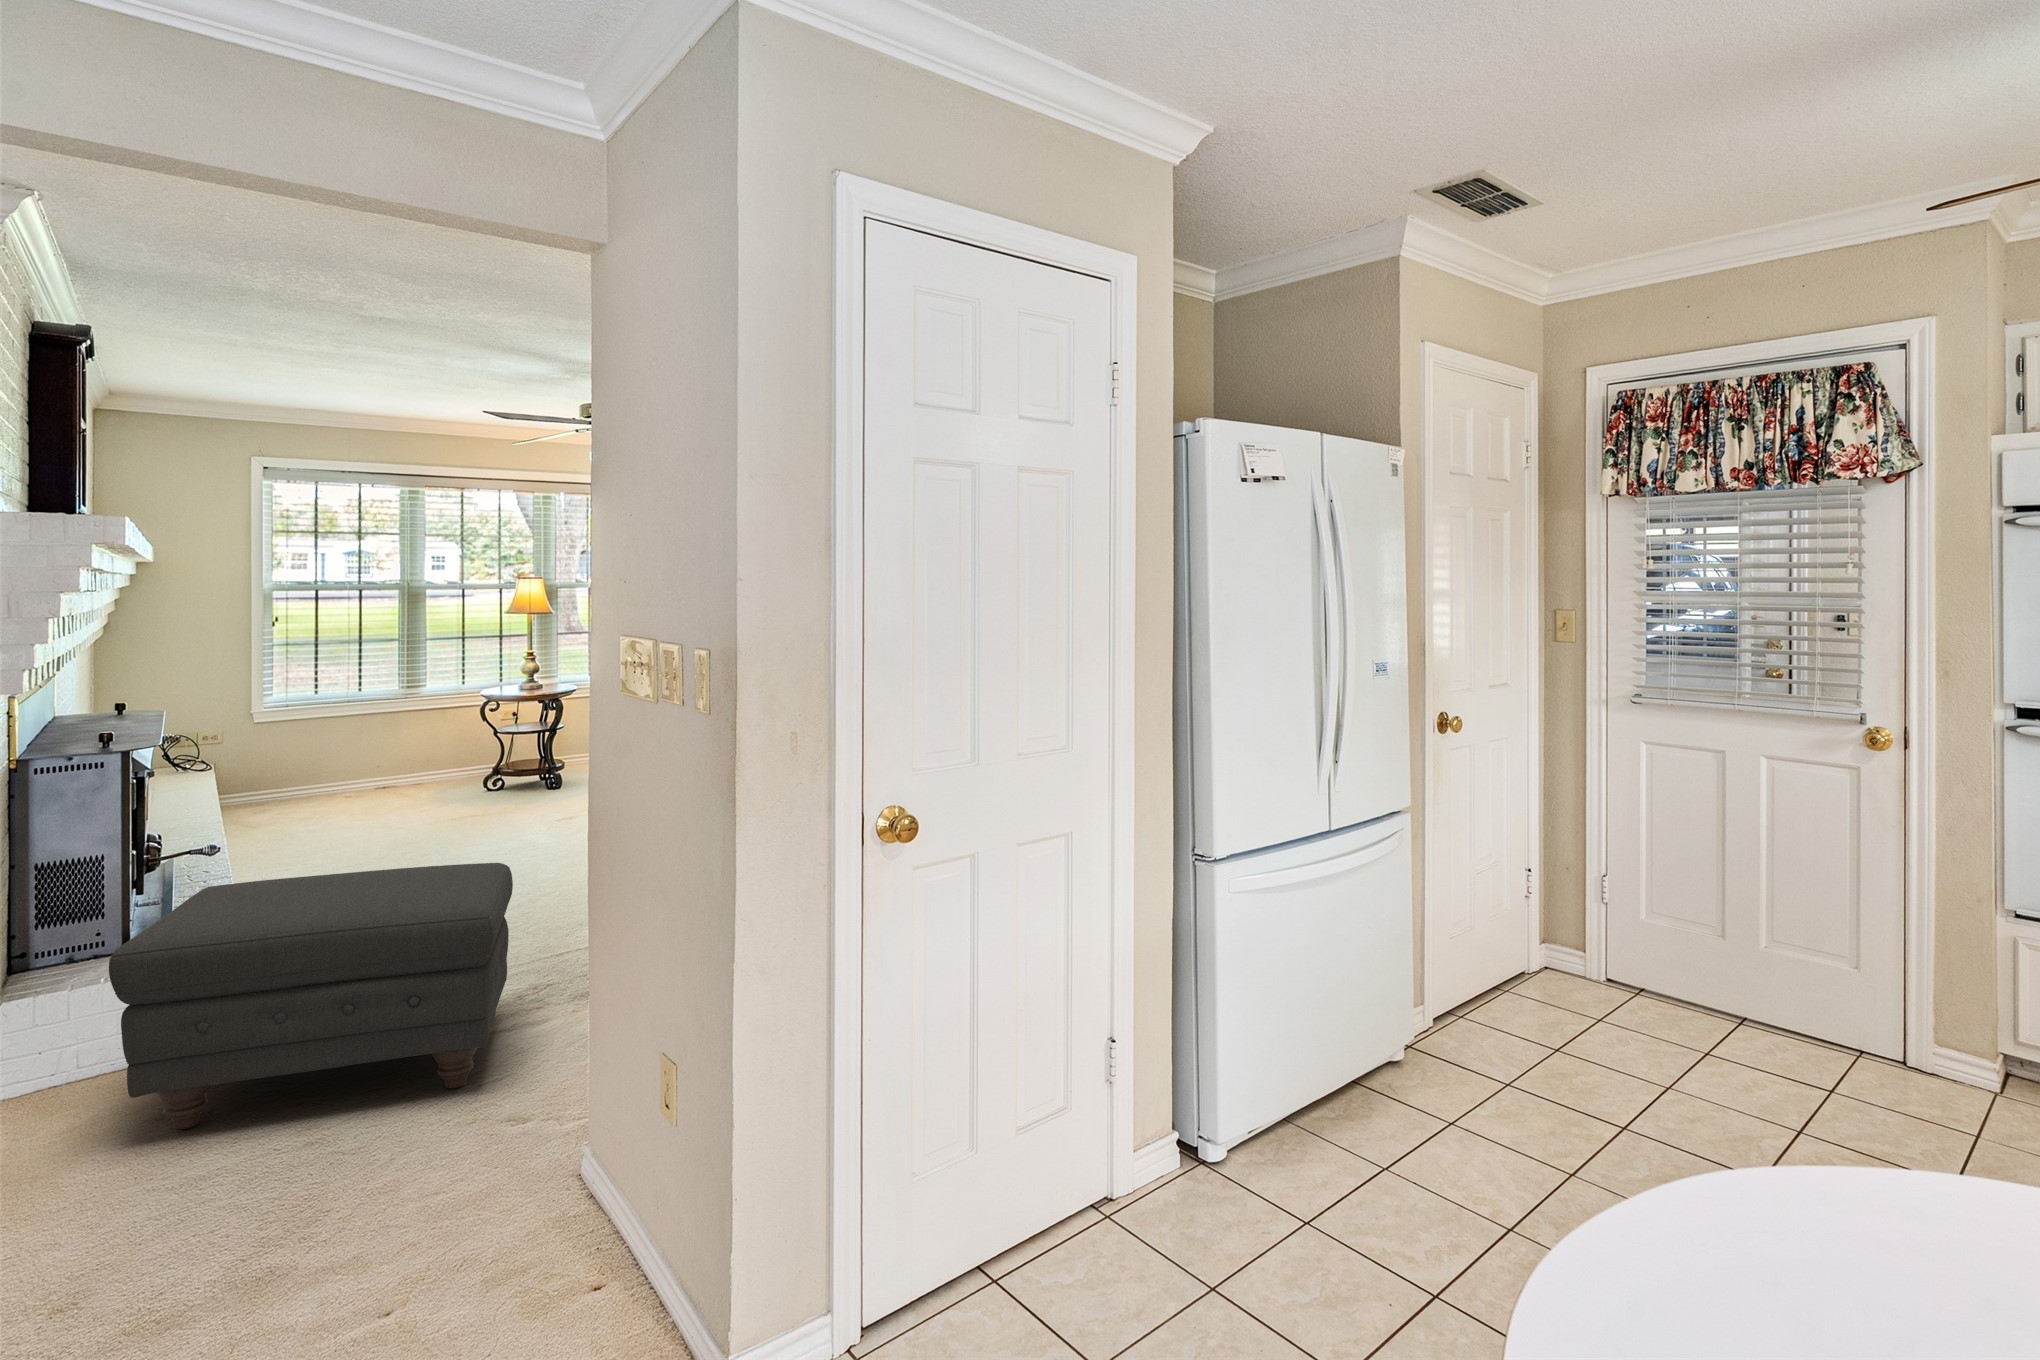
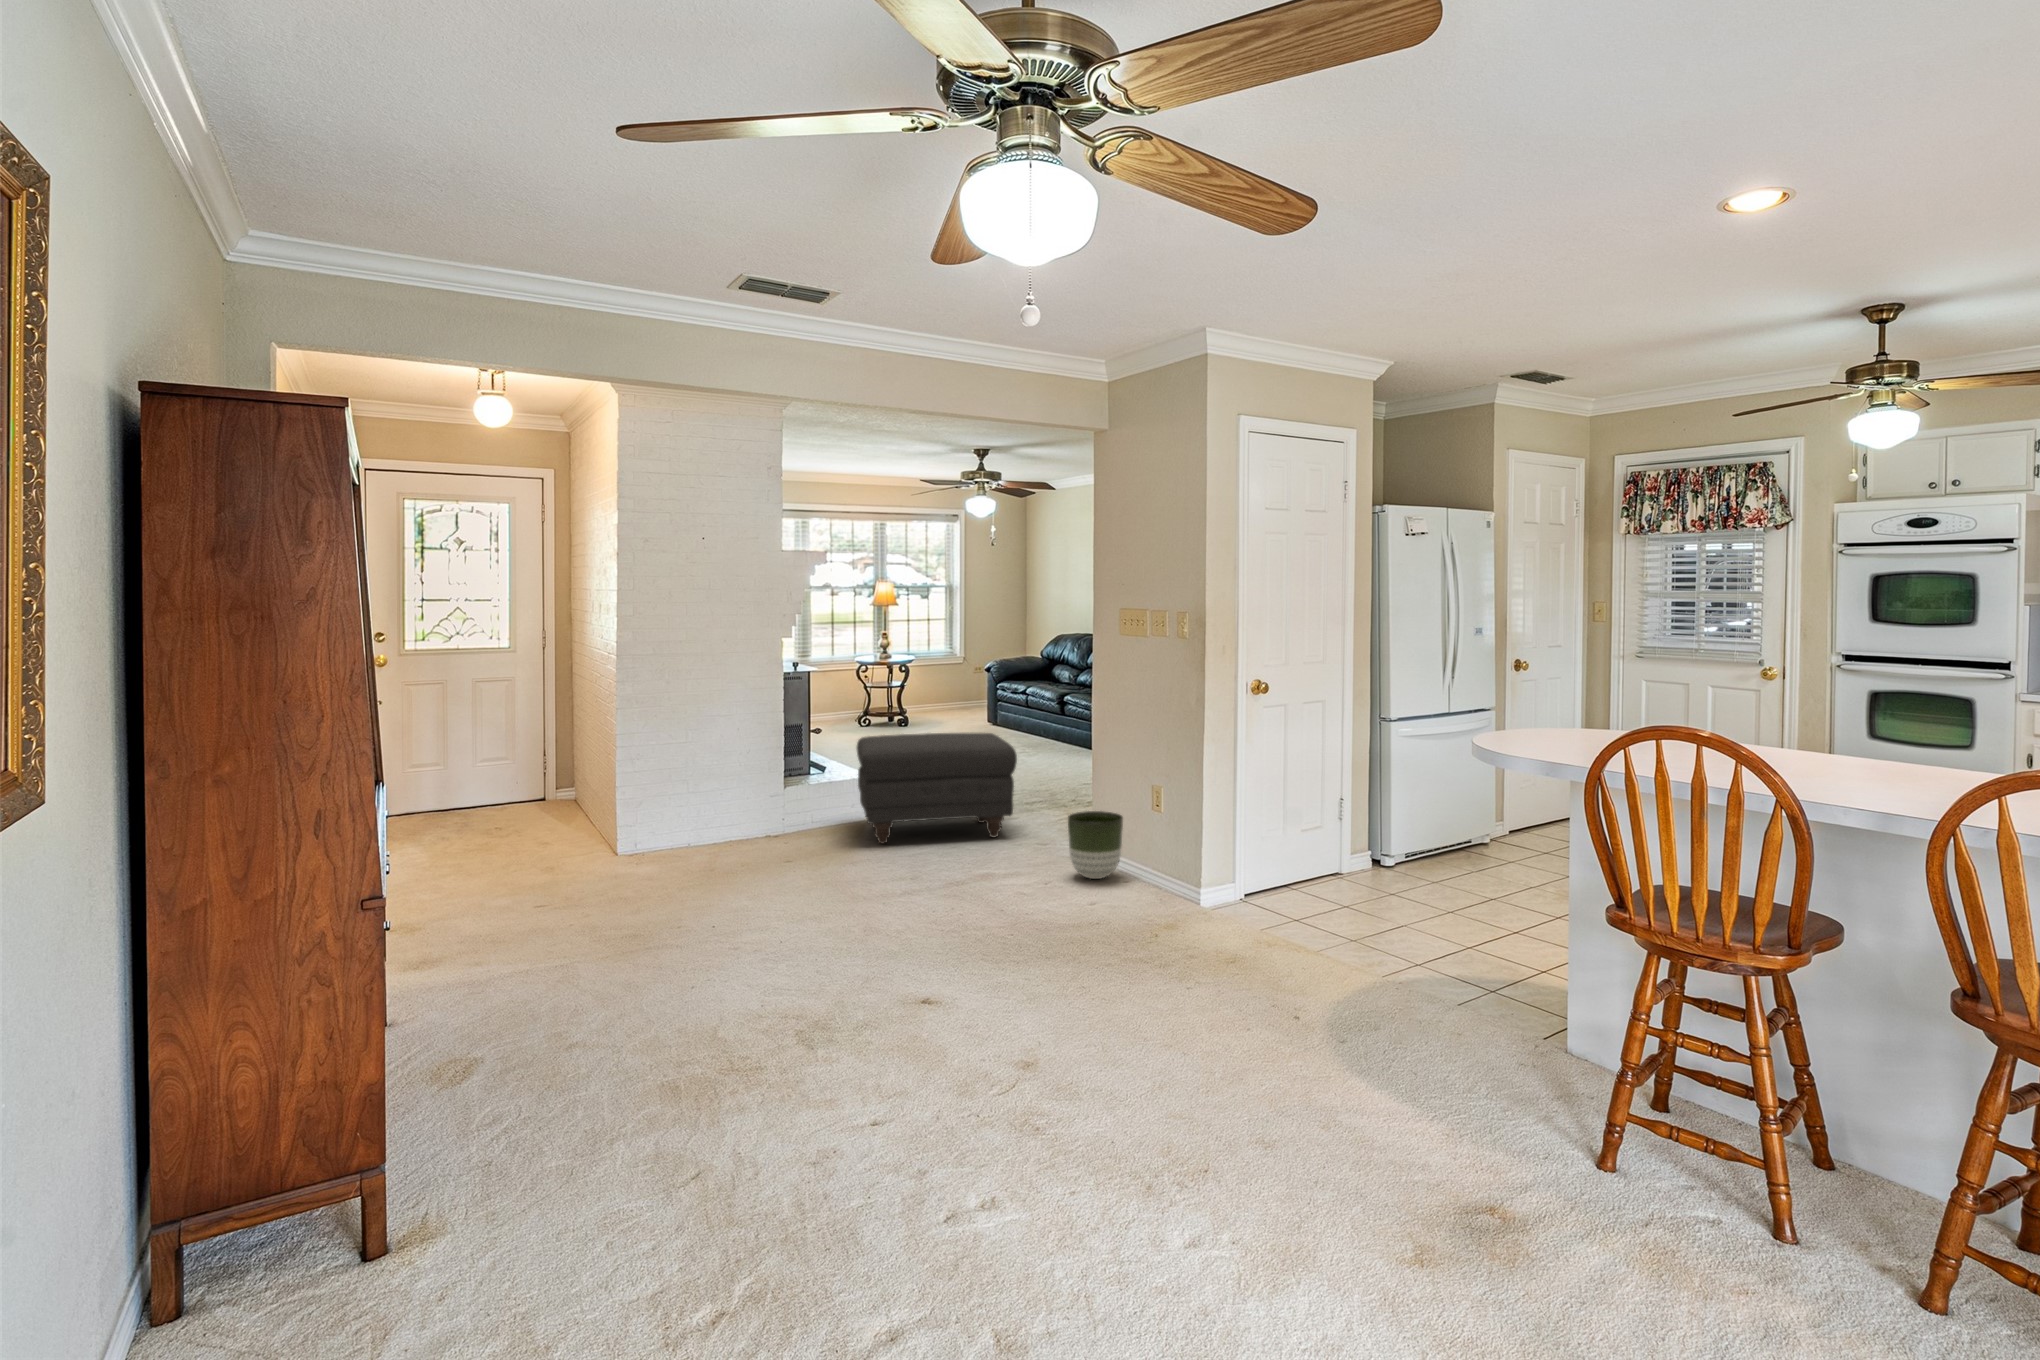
planter: none [495,1080,634,1254] -> present [1068,811,1123,879]

